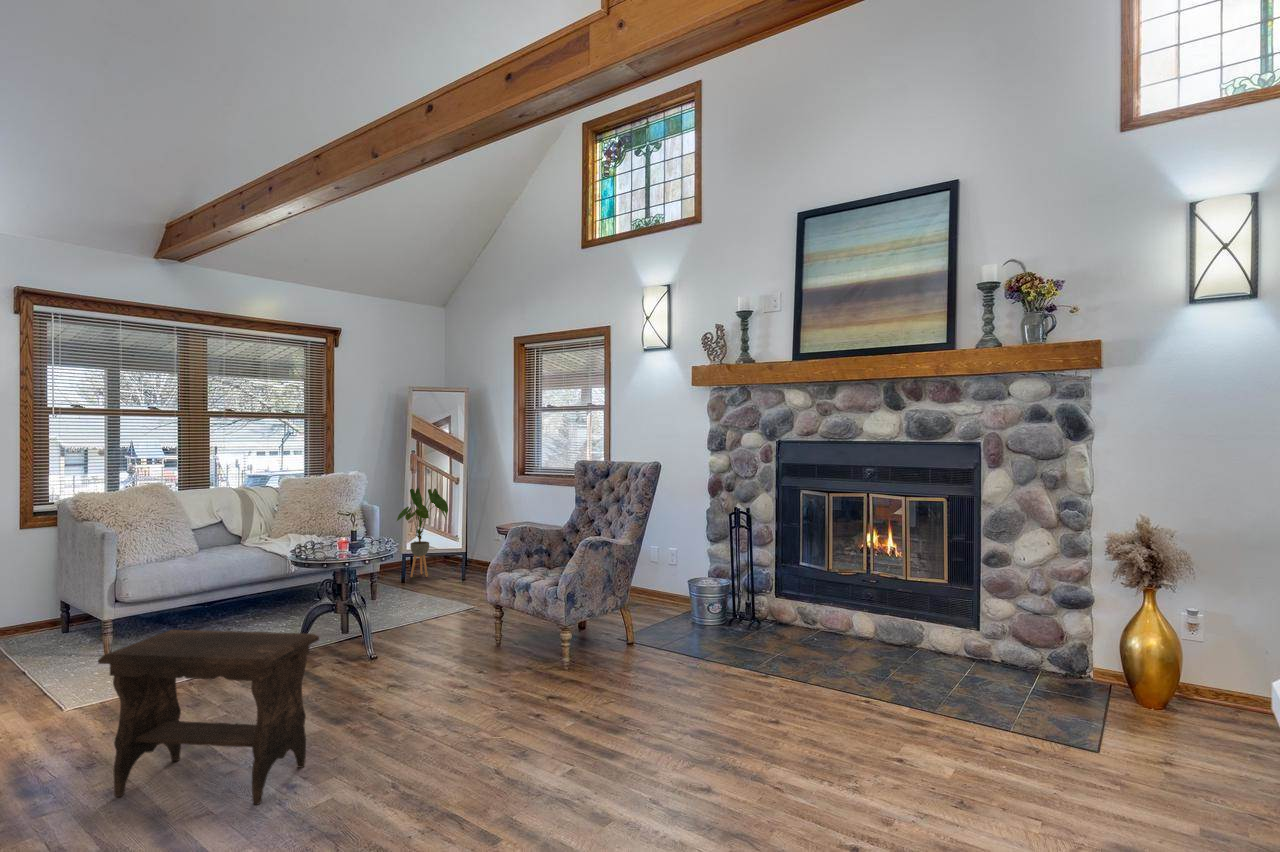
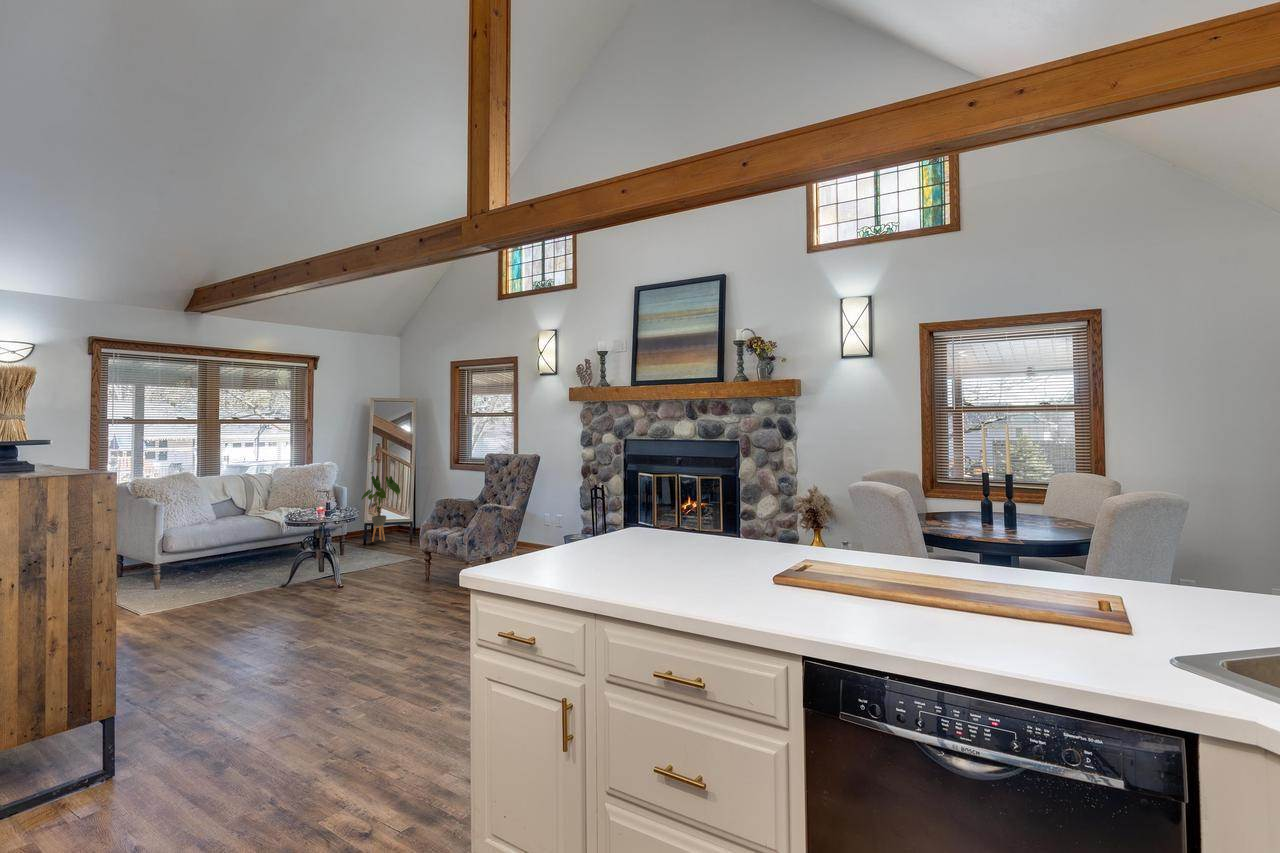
footstool: present [98,630,319,804] -> none [179,554,307,646]

